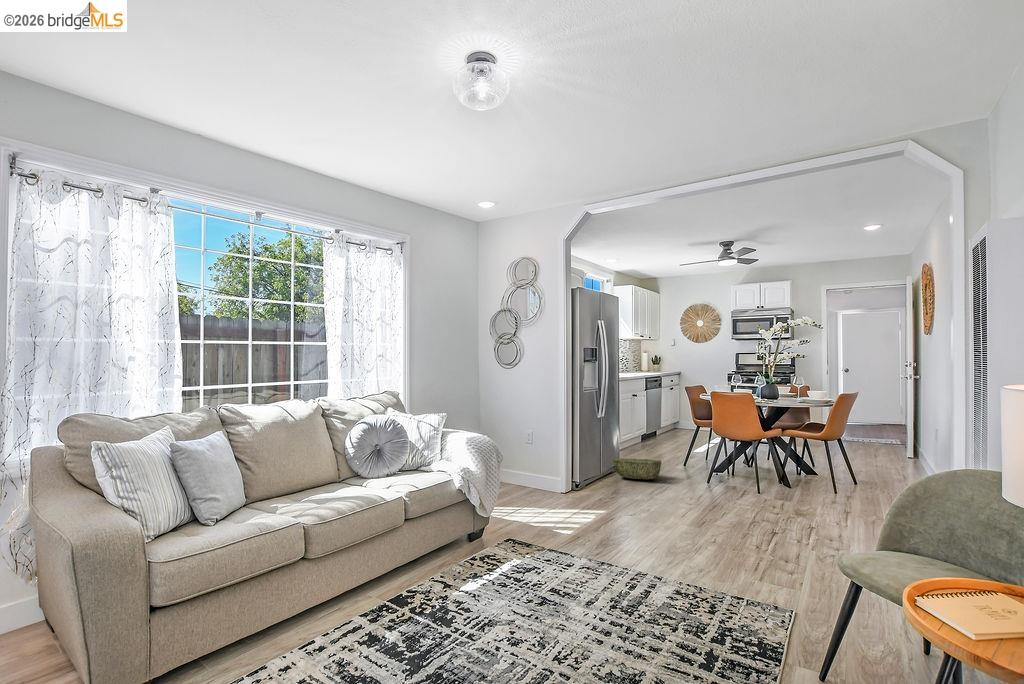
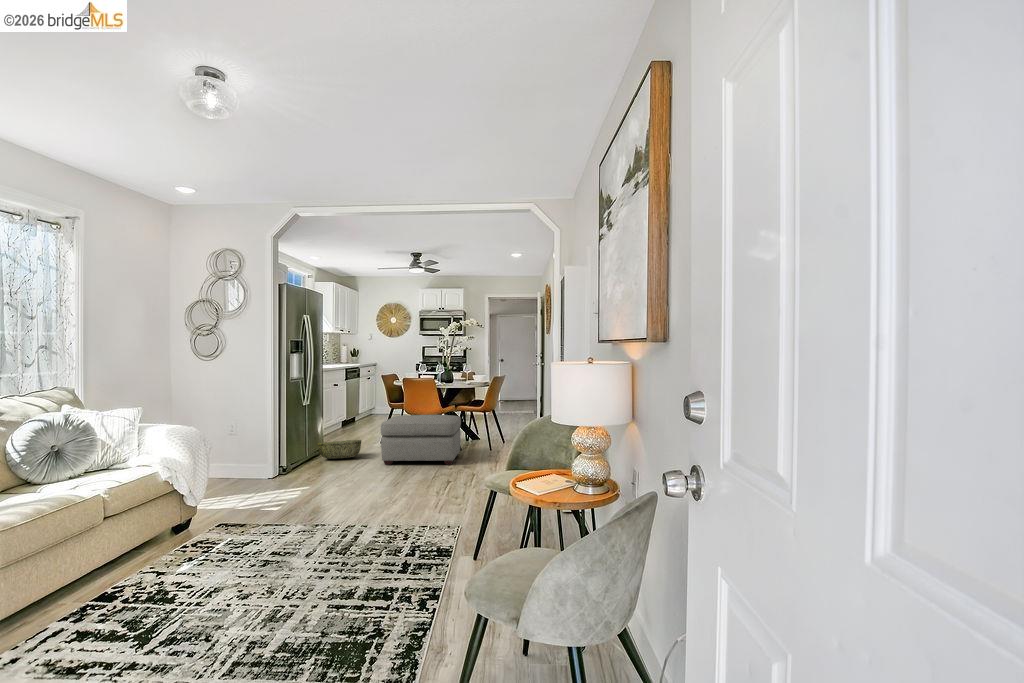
ottoman: none [683,437,790,508] -> present [381,415,461,465]

